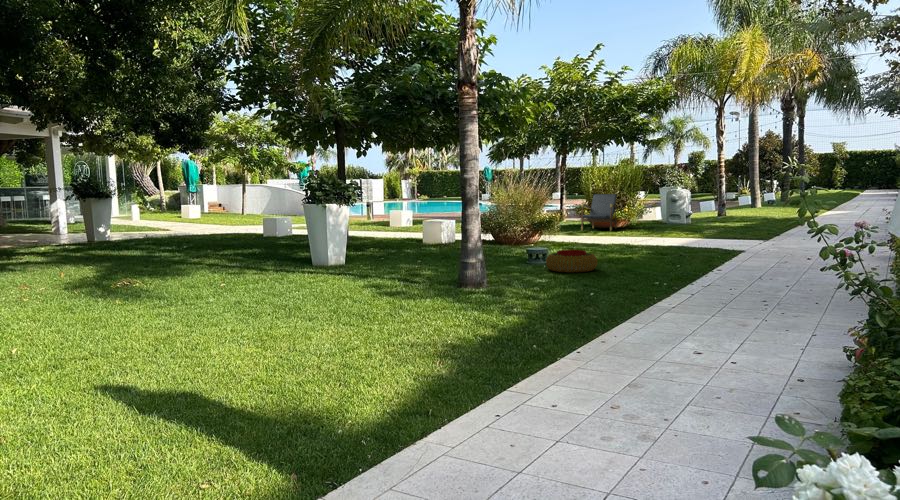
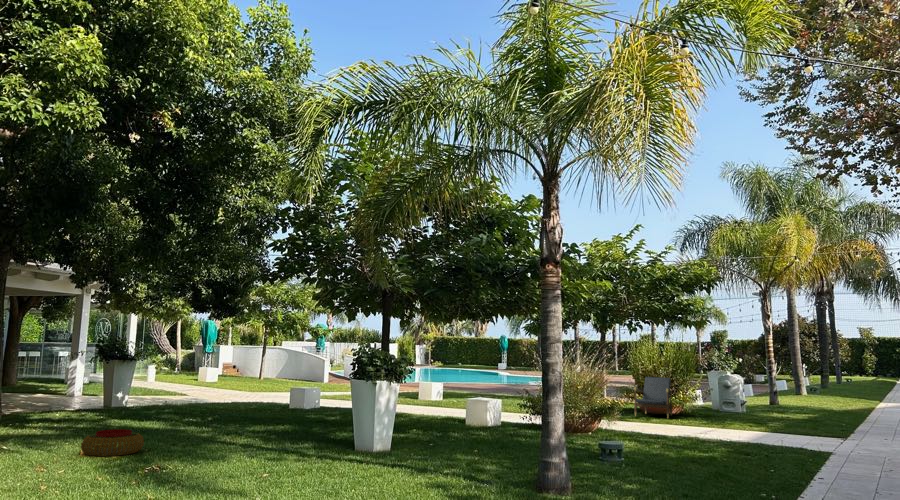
pouf: present [546,250,597,272] -> present [81,429,144,456]

